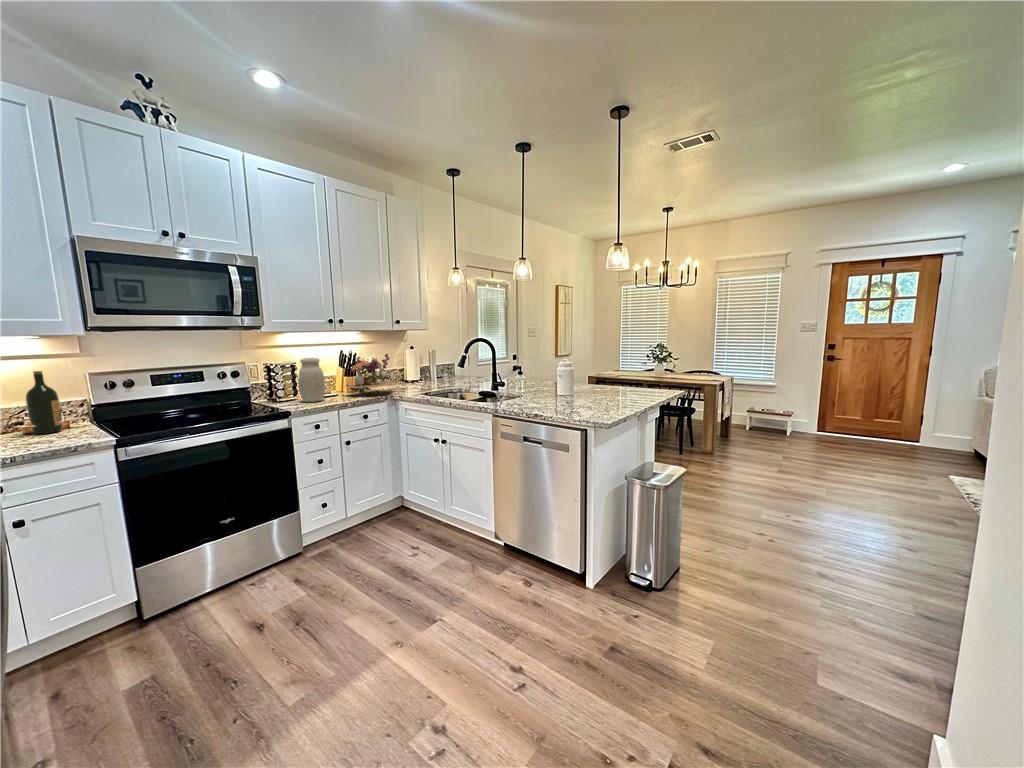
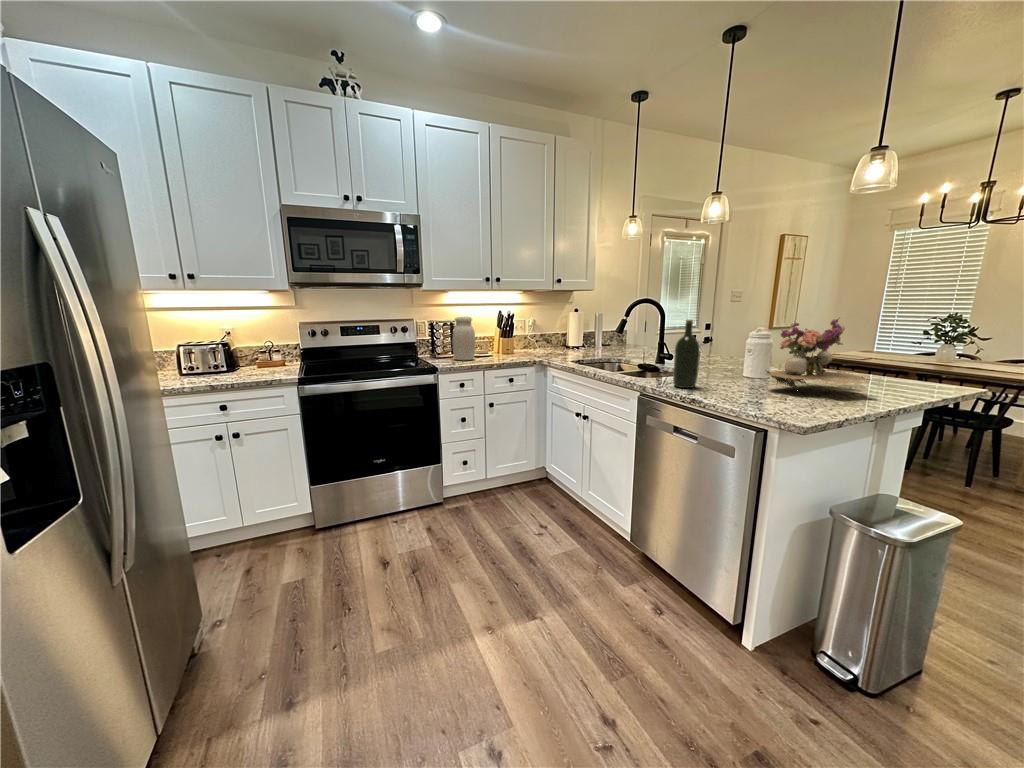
flower arrangement: present [345,354,393,394] -> present [766,318,871,389]
wine bottle: present [26,371,63,434] -> present [673,320,700,388]

